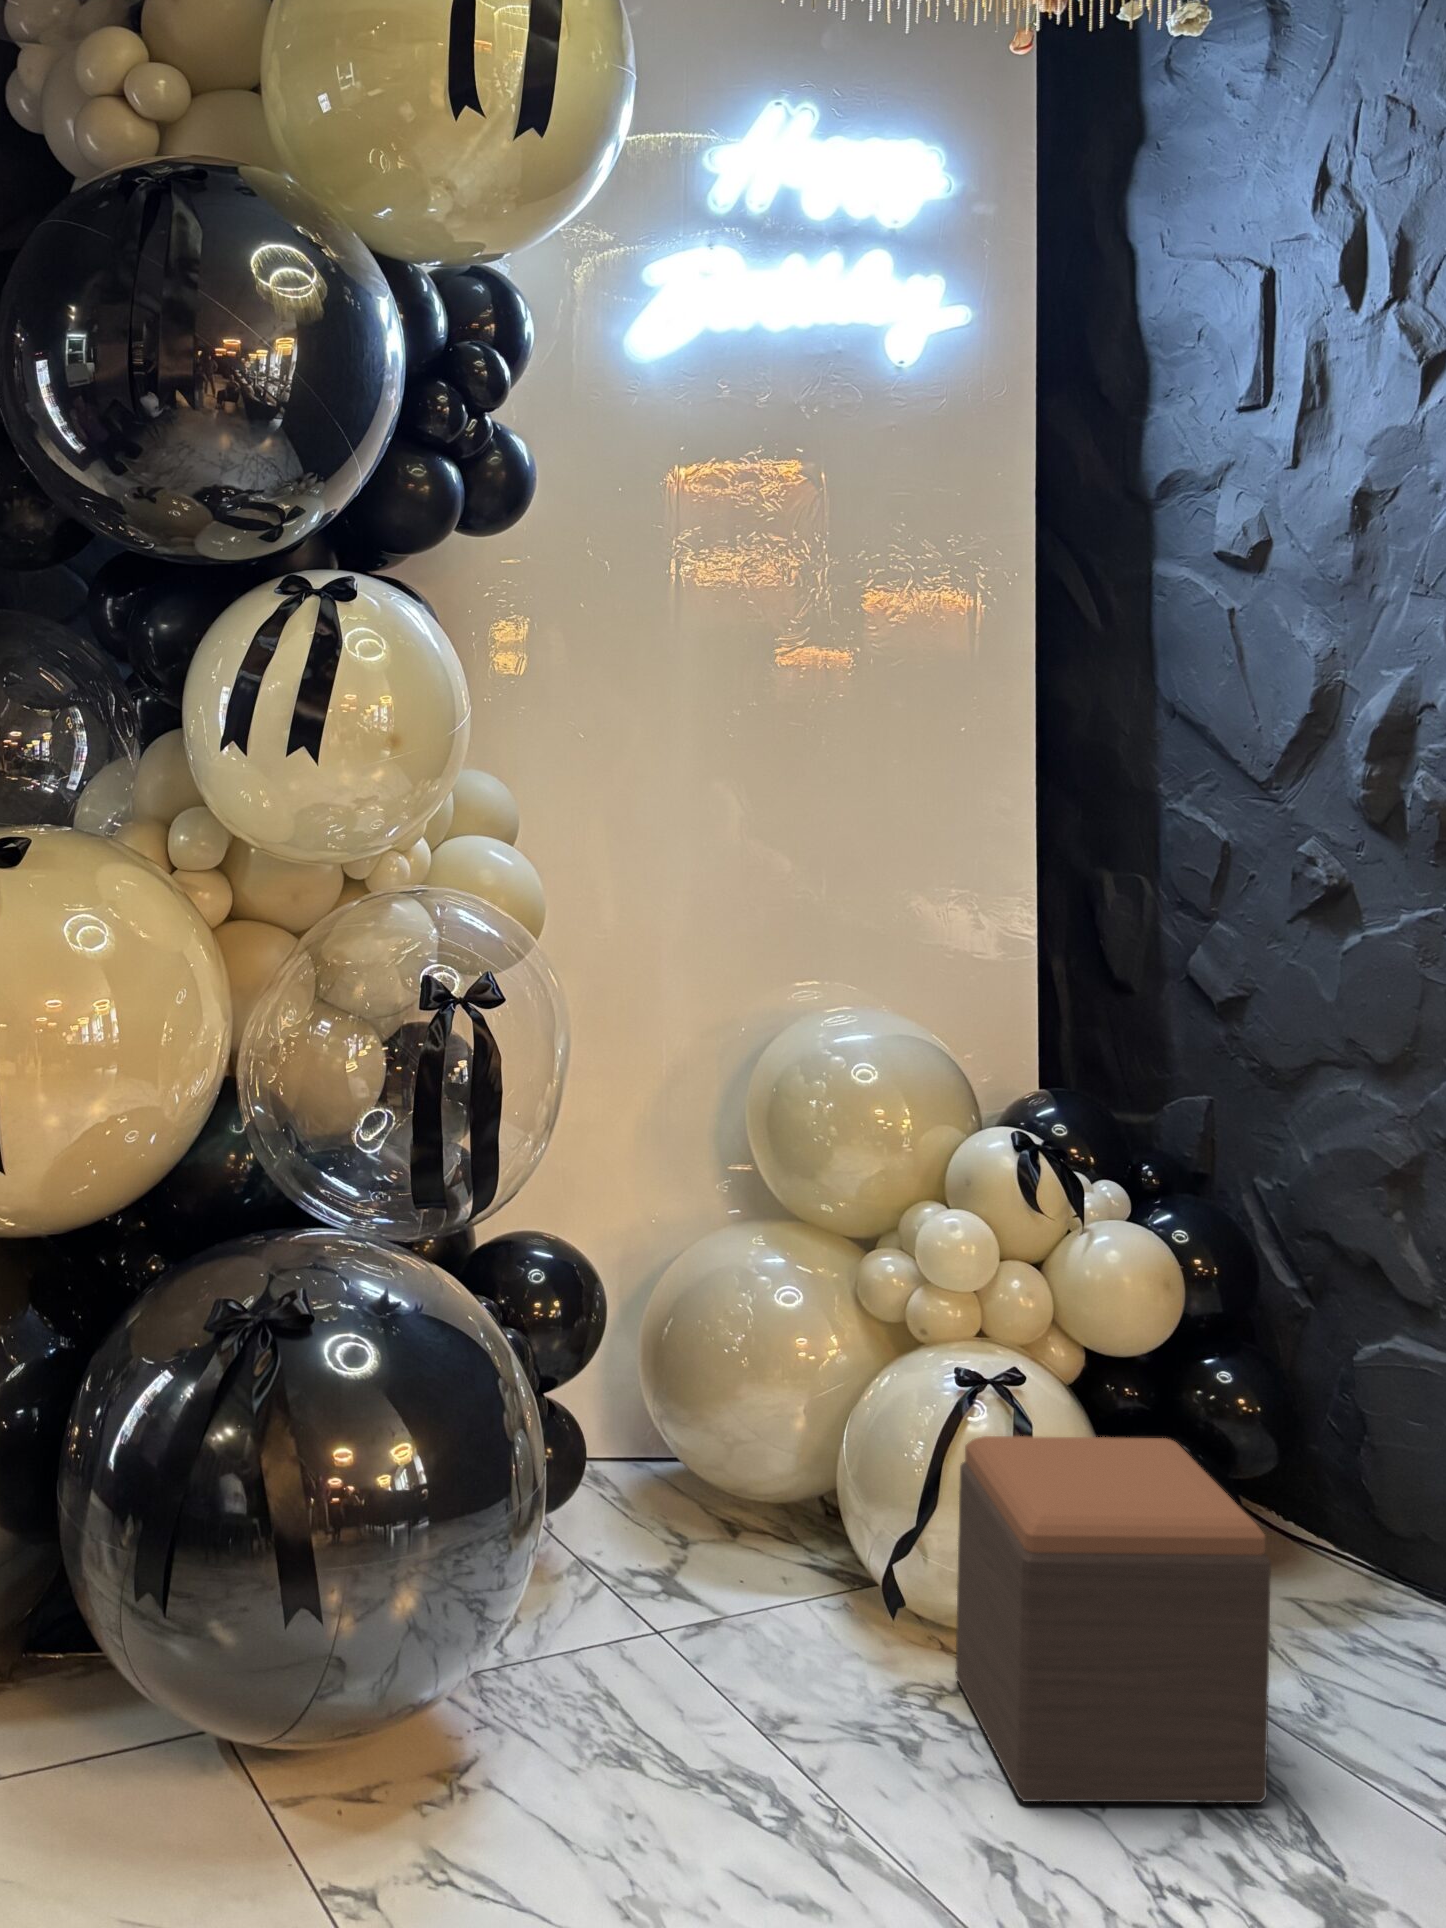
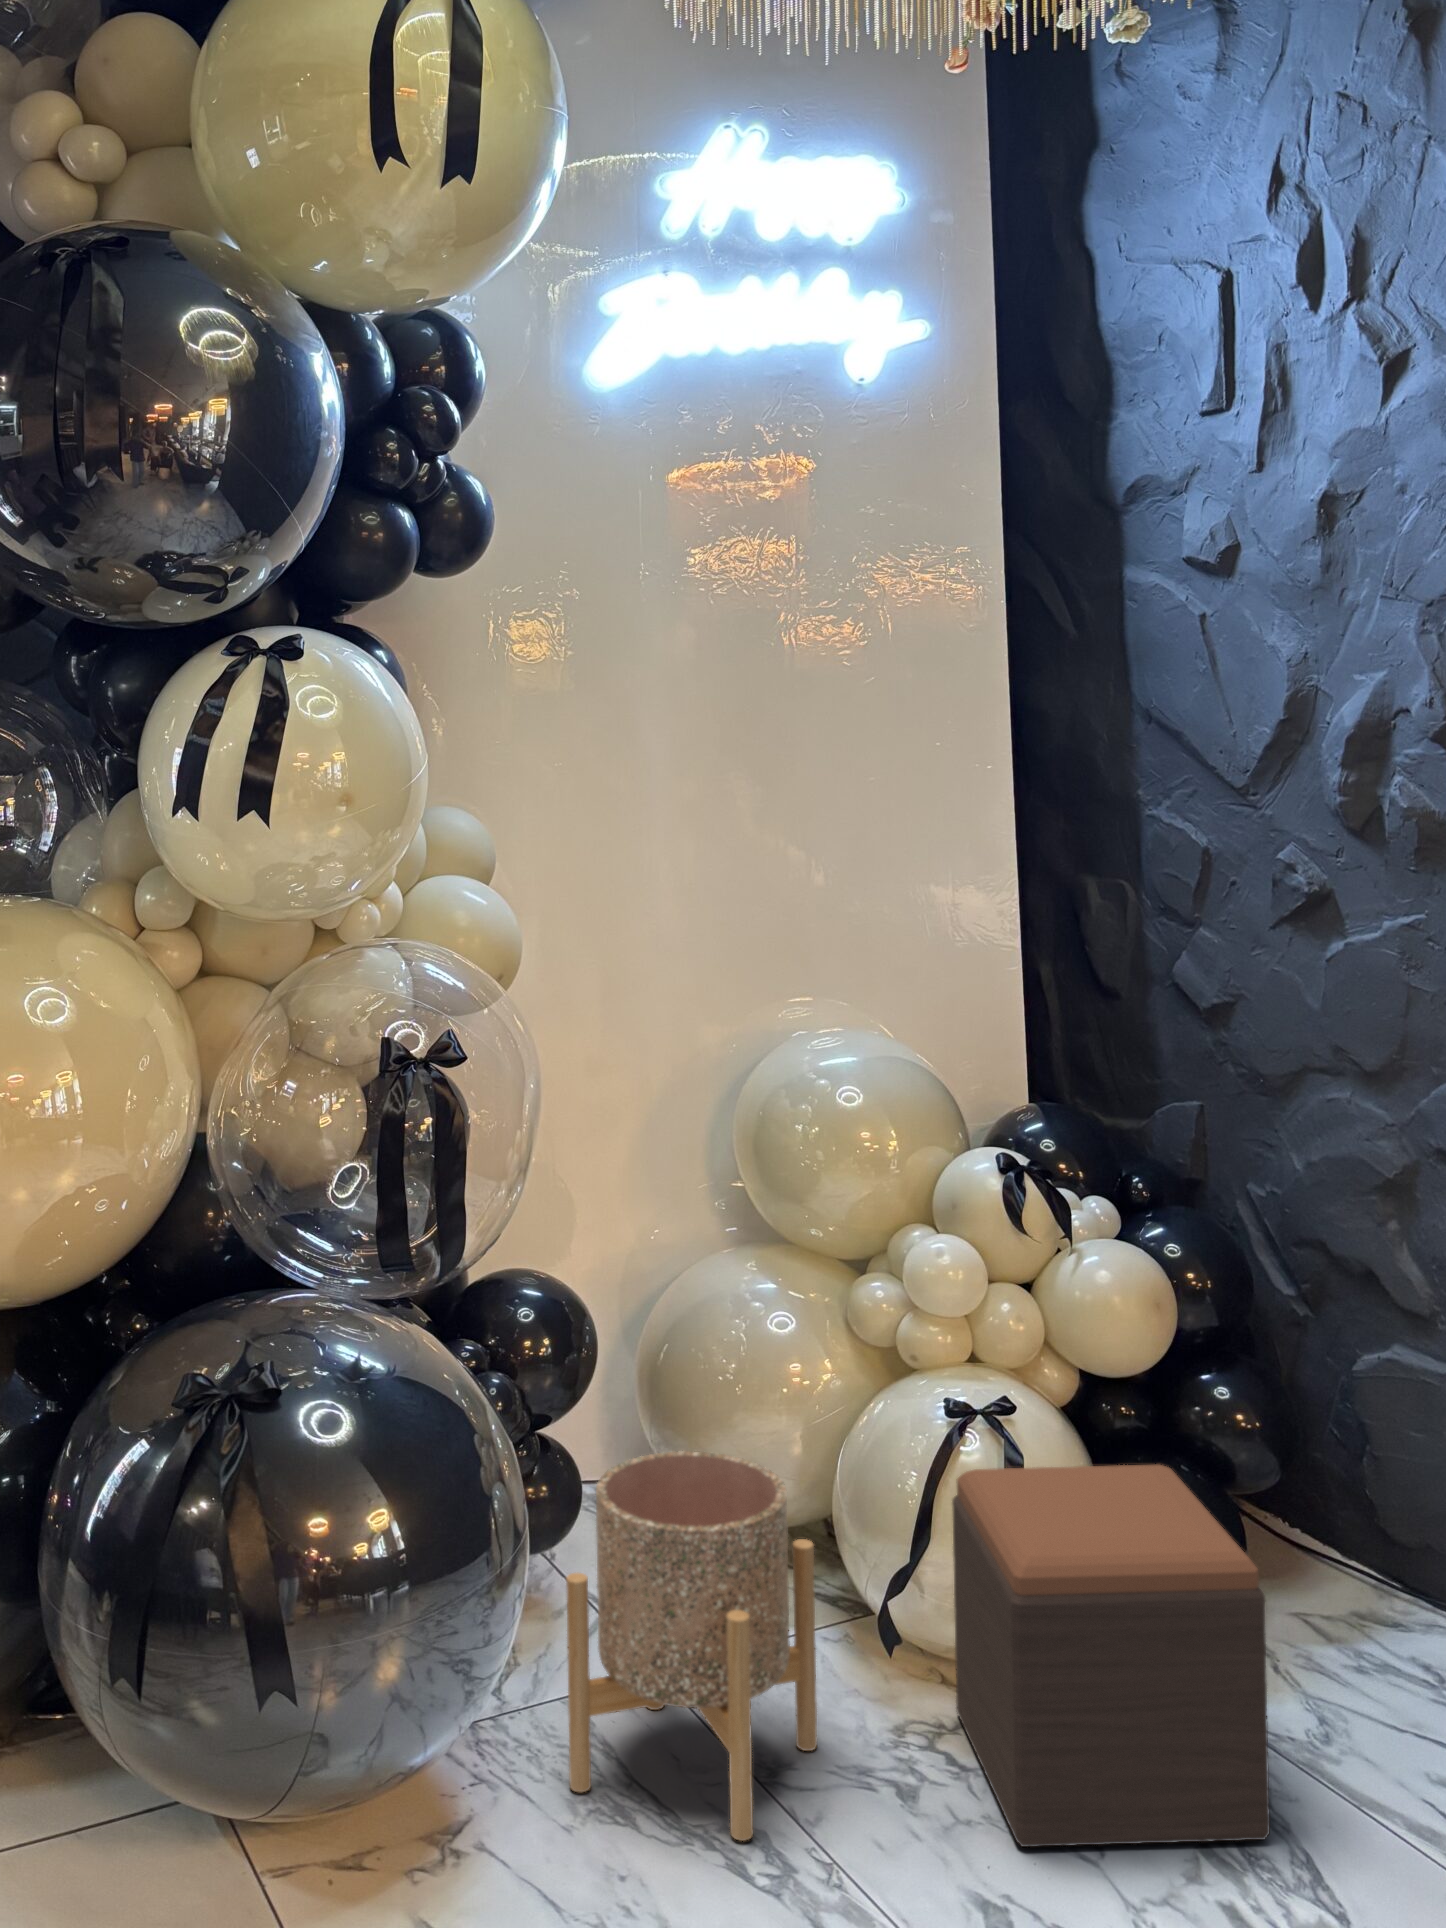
planter: none [574,1409,823,1787] -> present [566,1451,817,1841]

